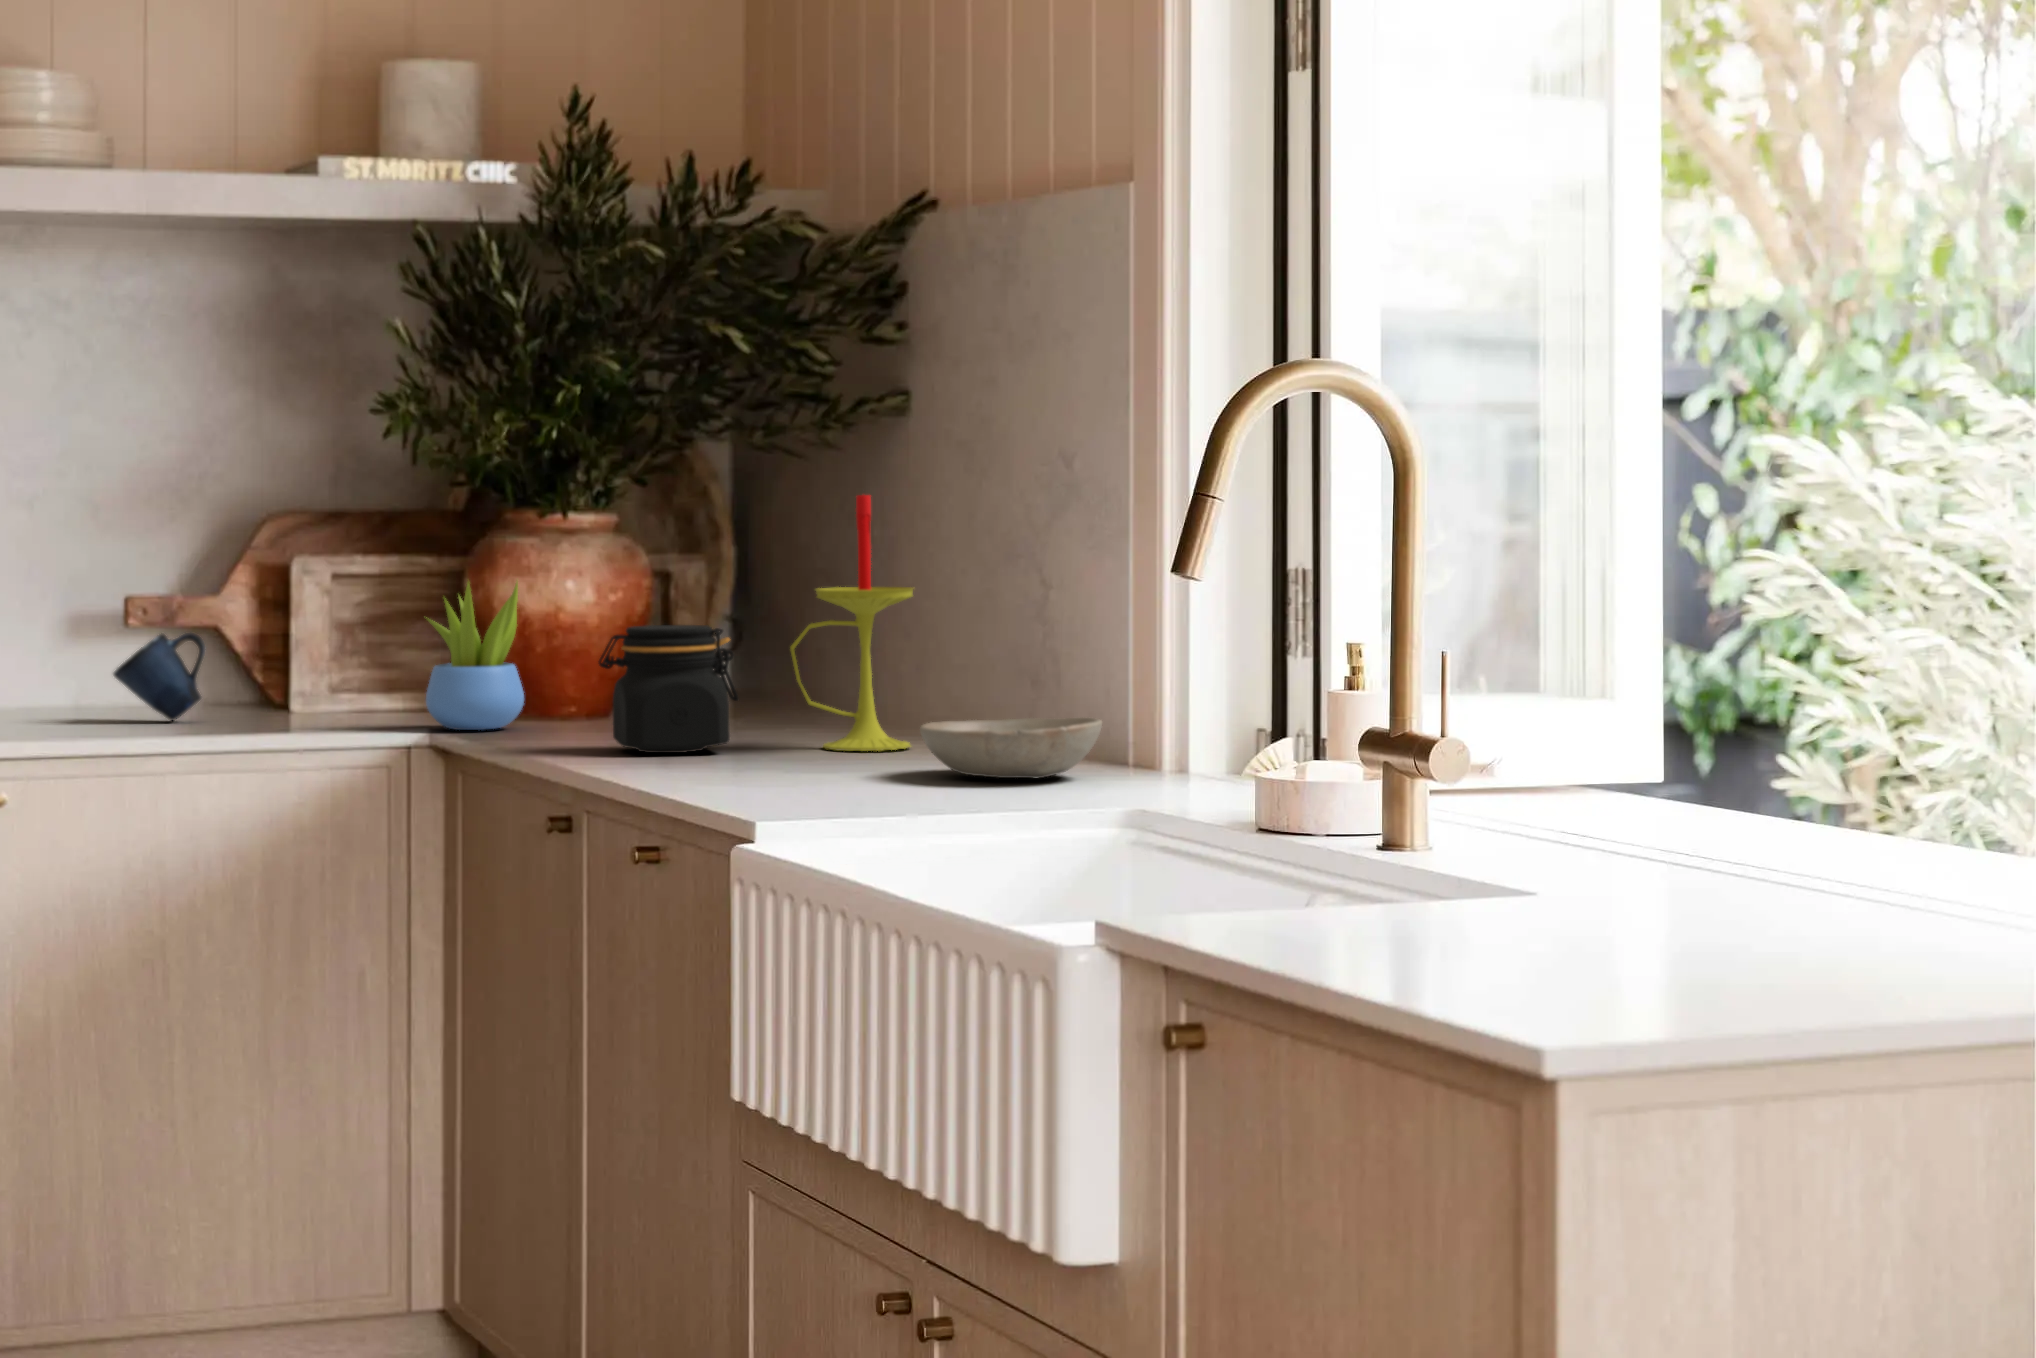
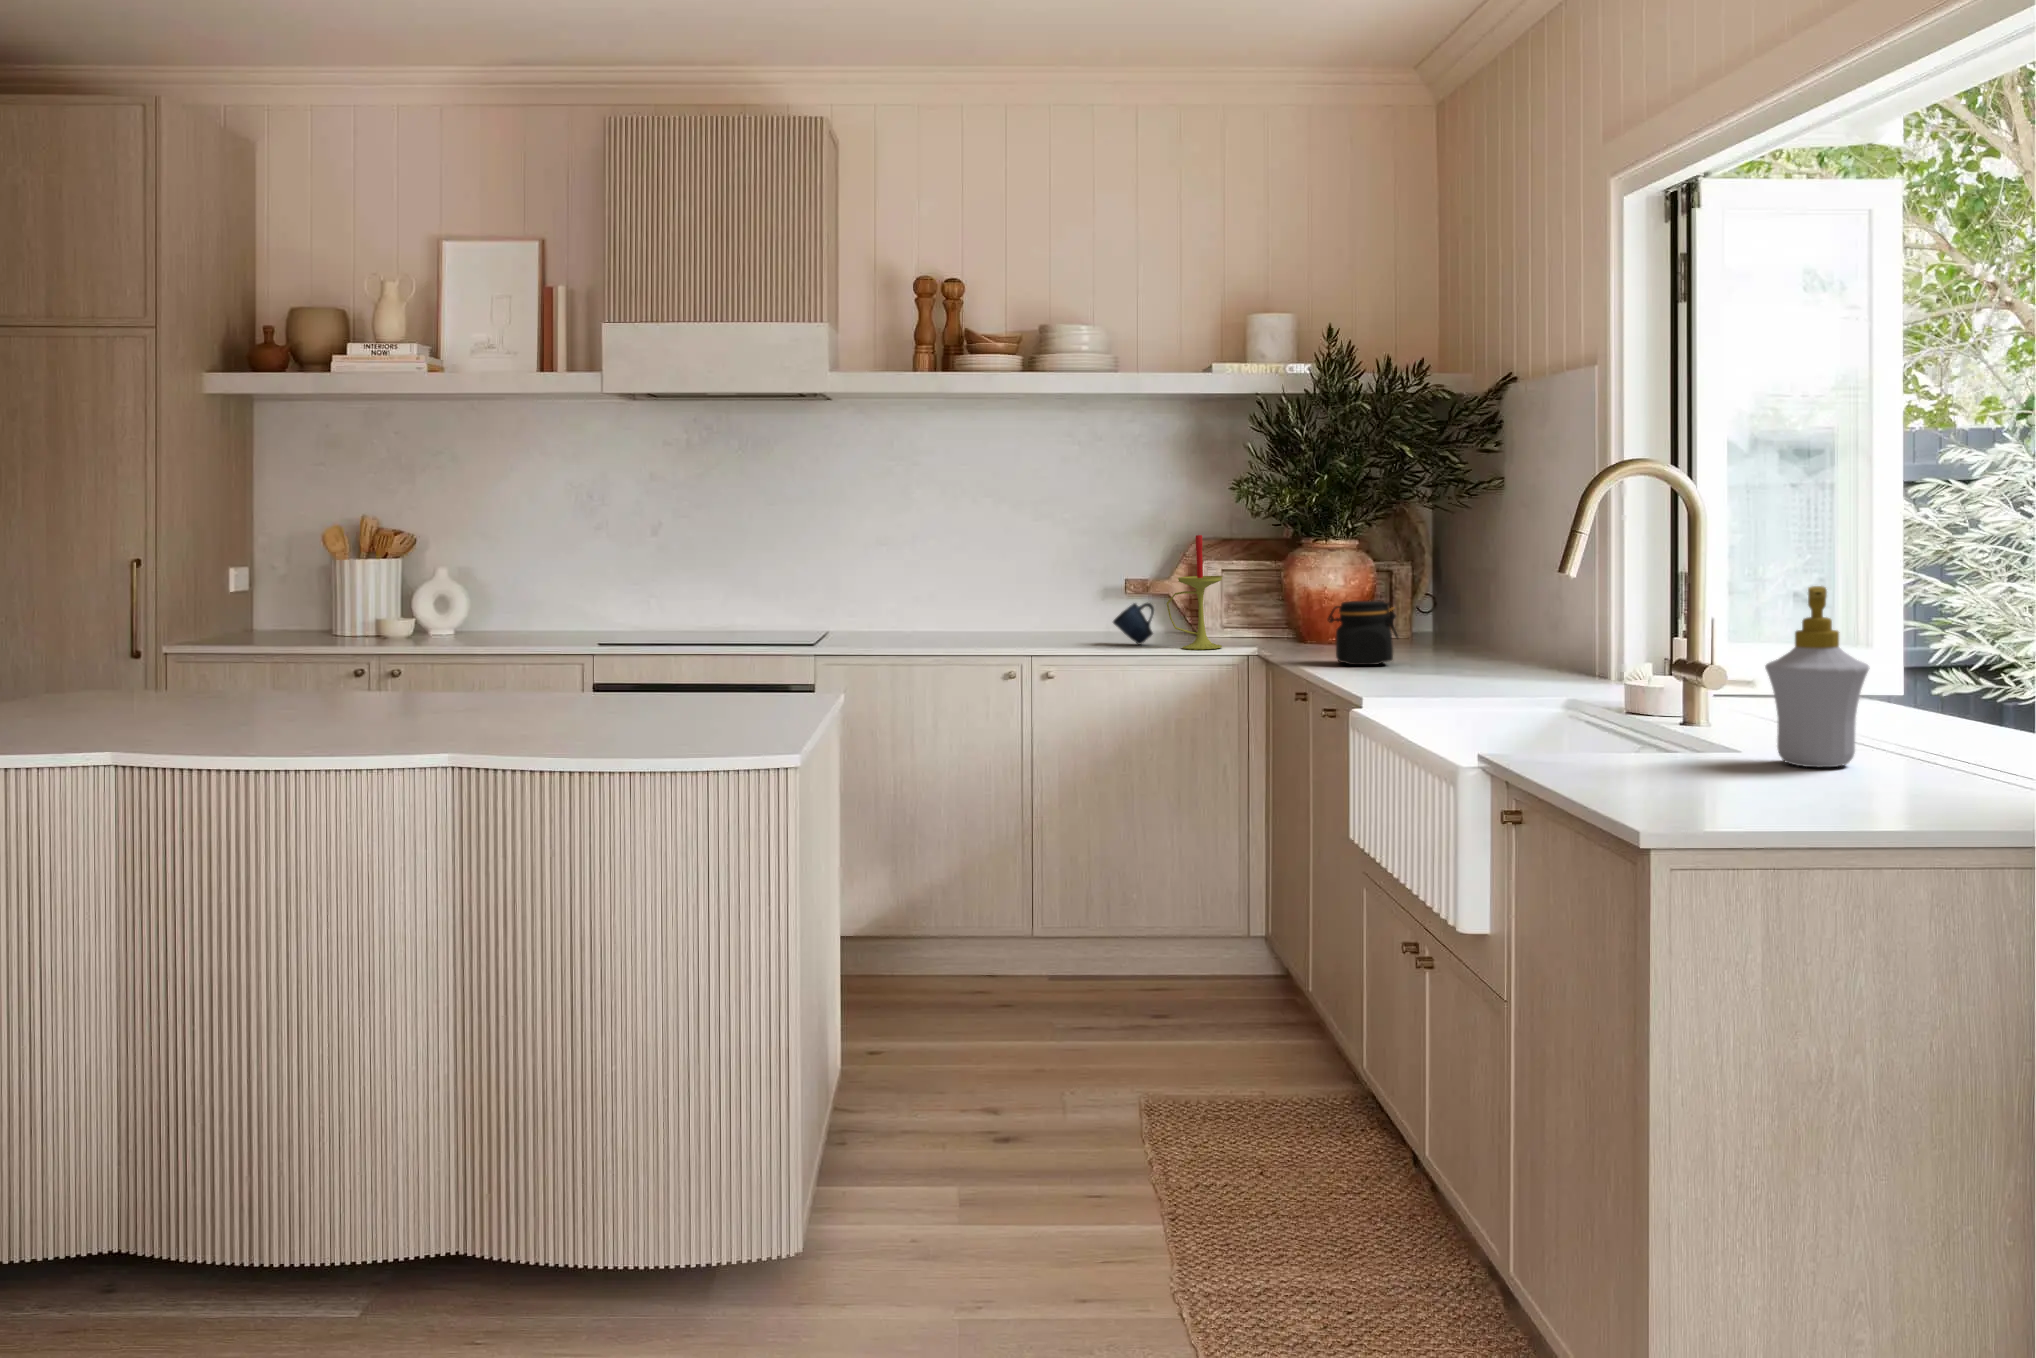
candle: present [790,495,913,751] -> present [1167,535,1222,649]
soap bottle: none [1613,567,1790,910] -> present [1765,586,1870,767]
succulent plant: present [426,582,524,730] -> none [1253,576,1303,651]
bowl: present [920,718,1102,778] -> none [1478,651,1579,683]

